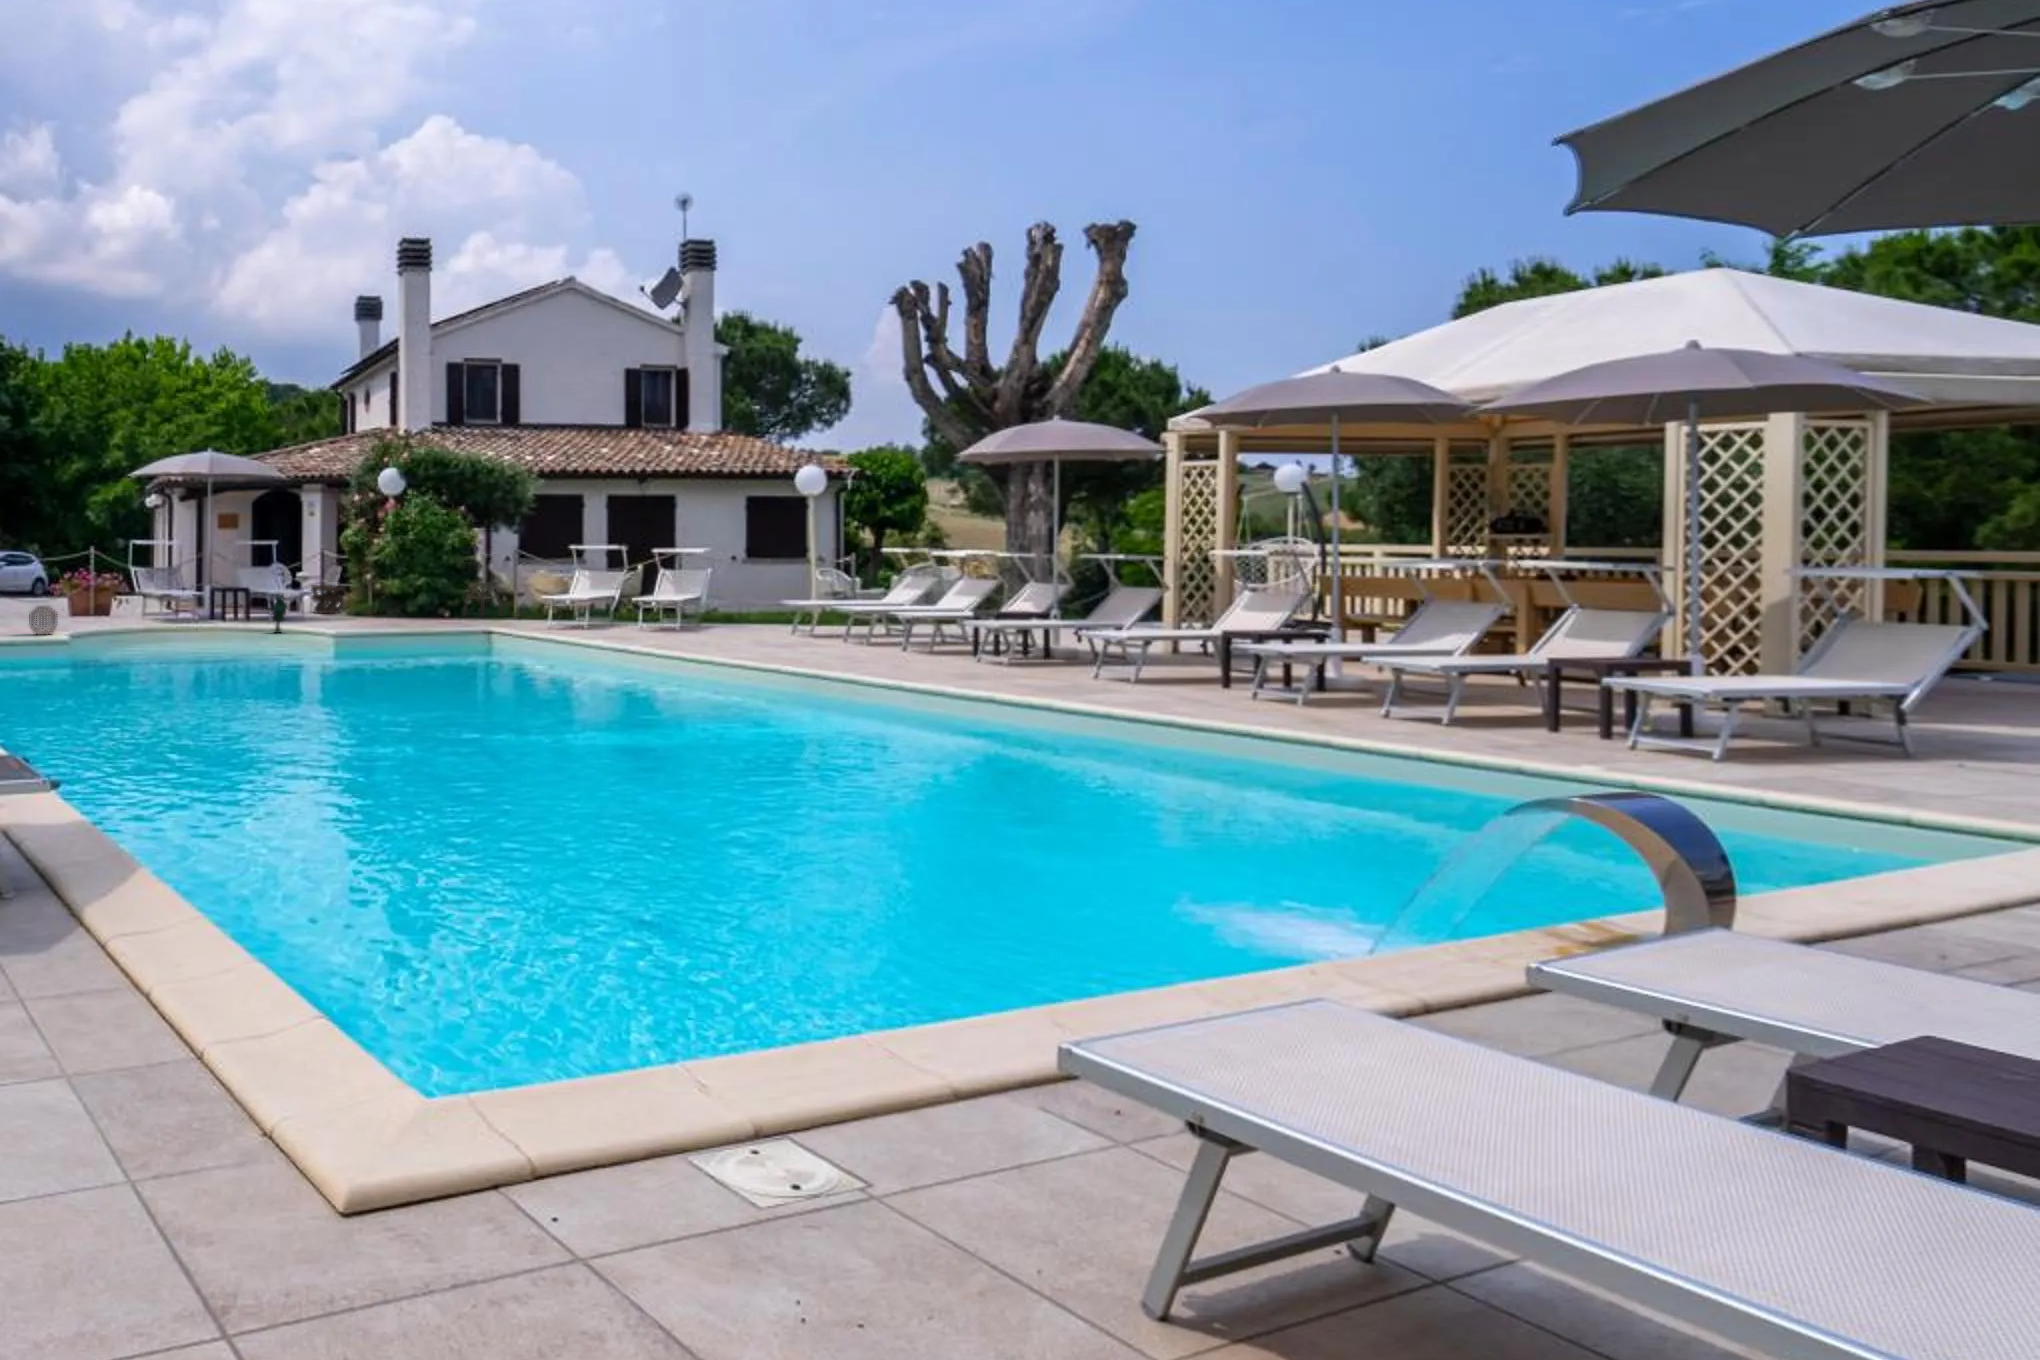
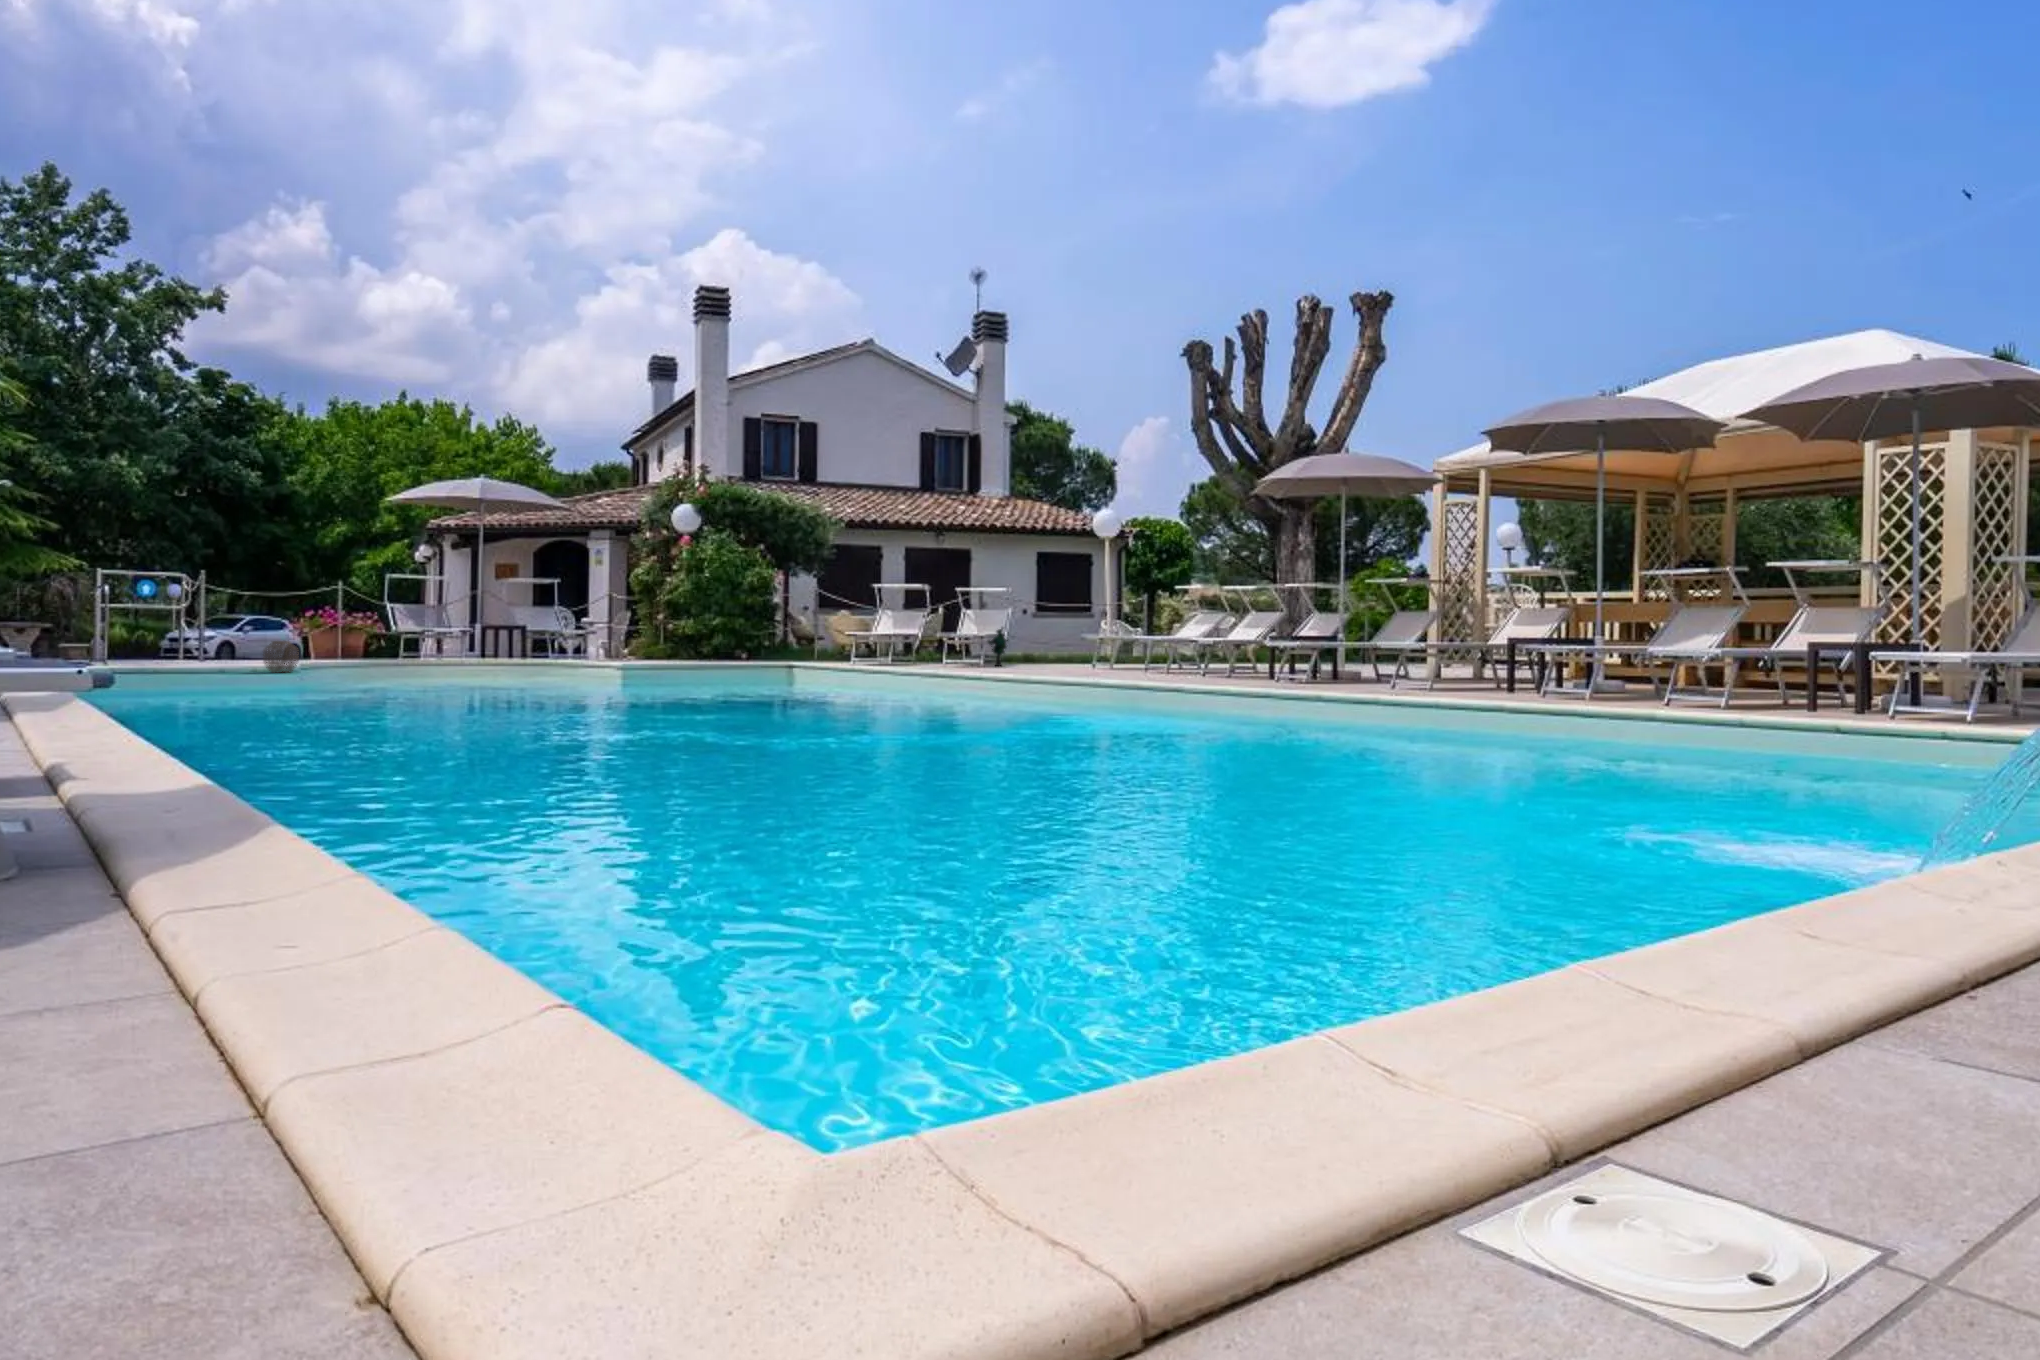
stool: present [463,582,502,617] -> none [761,623,803,658]
side table: present [311,585,345,613] -> none [597,628,636,657]
decorative plant: present [268,594,288,633] -> present [988,627,1008,666]

